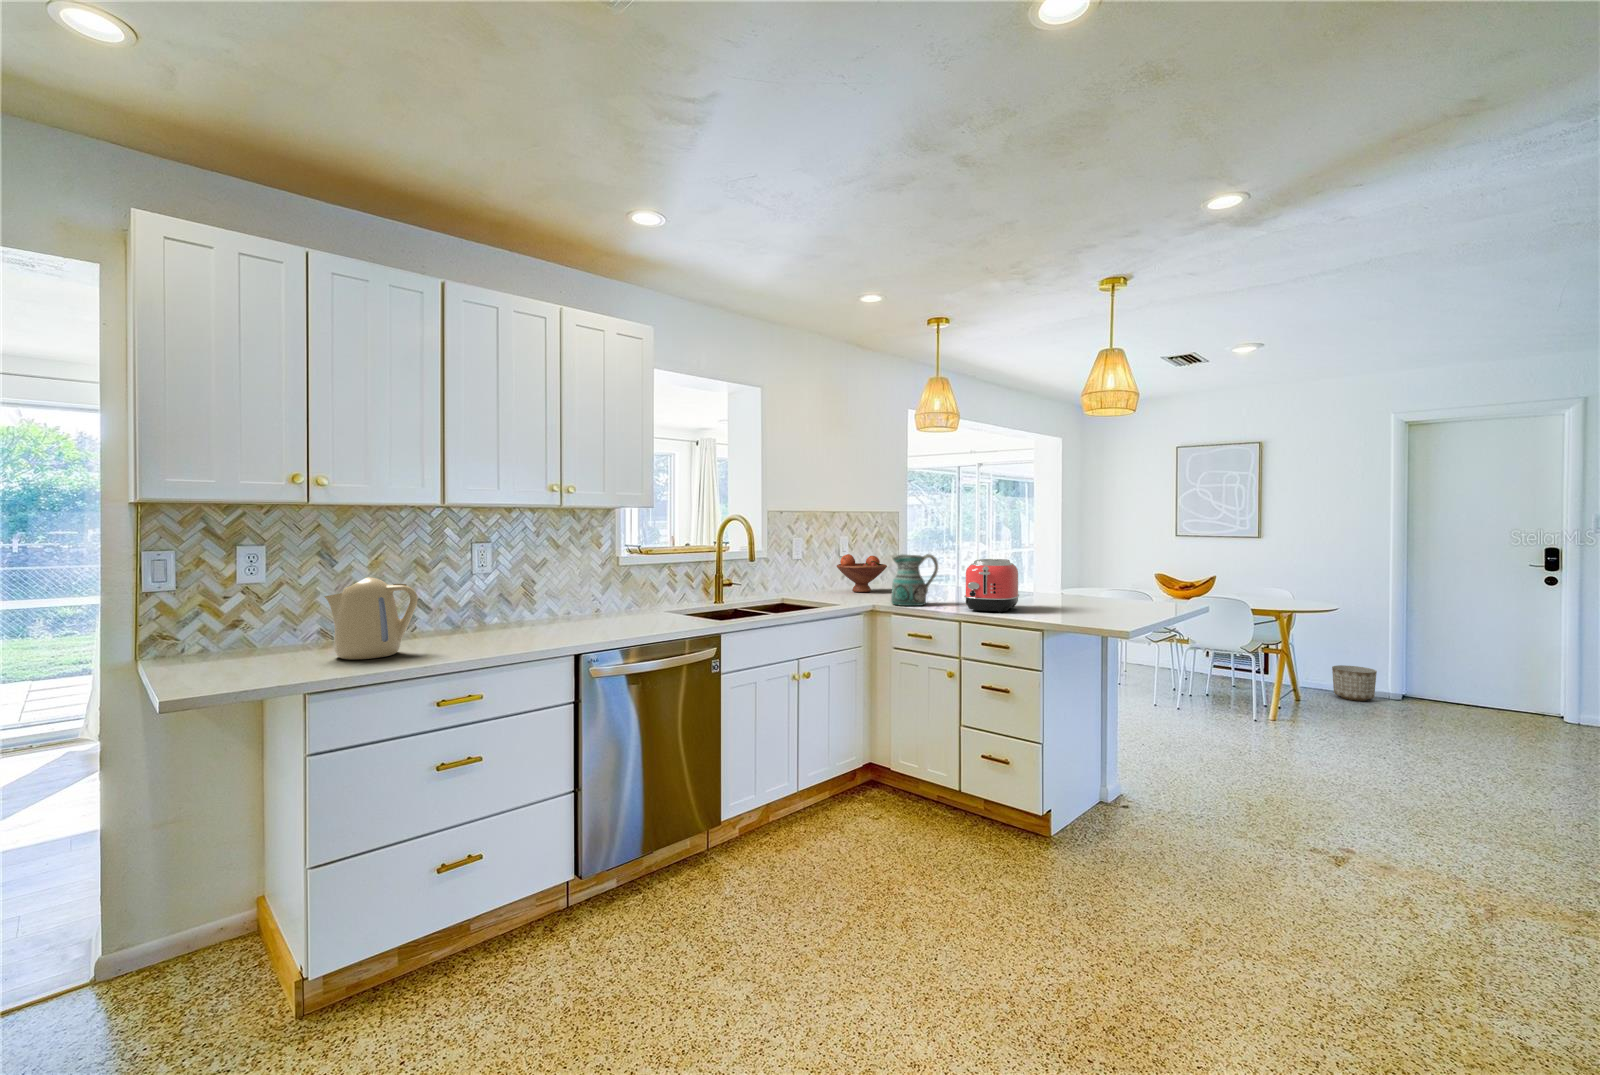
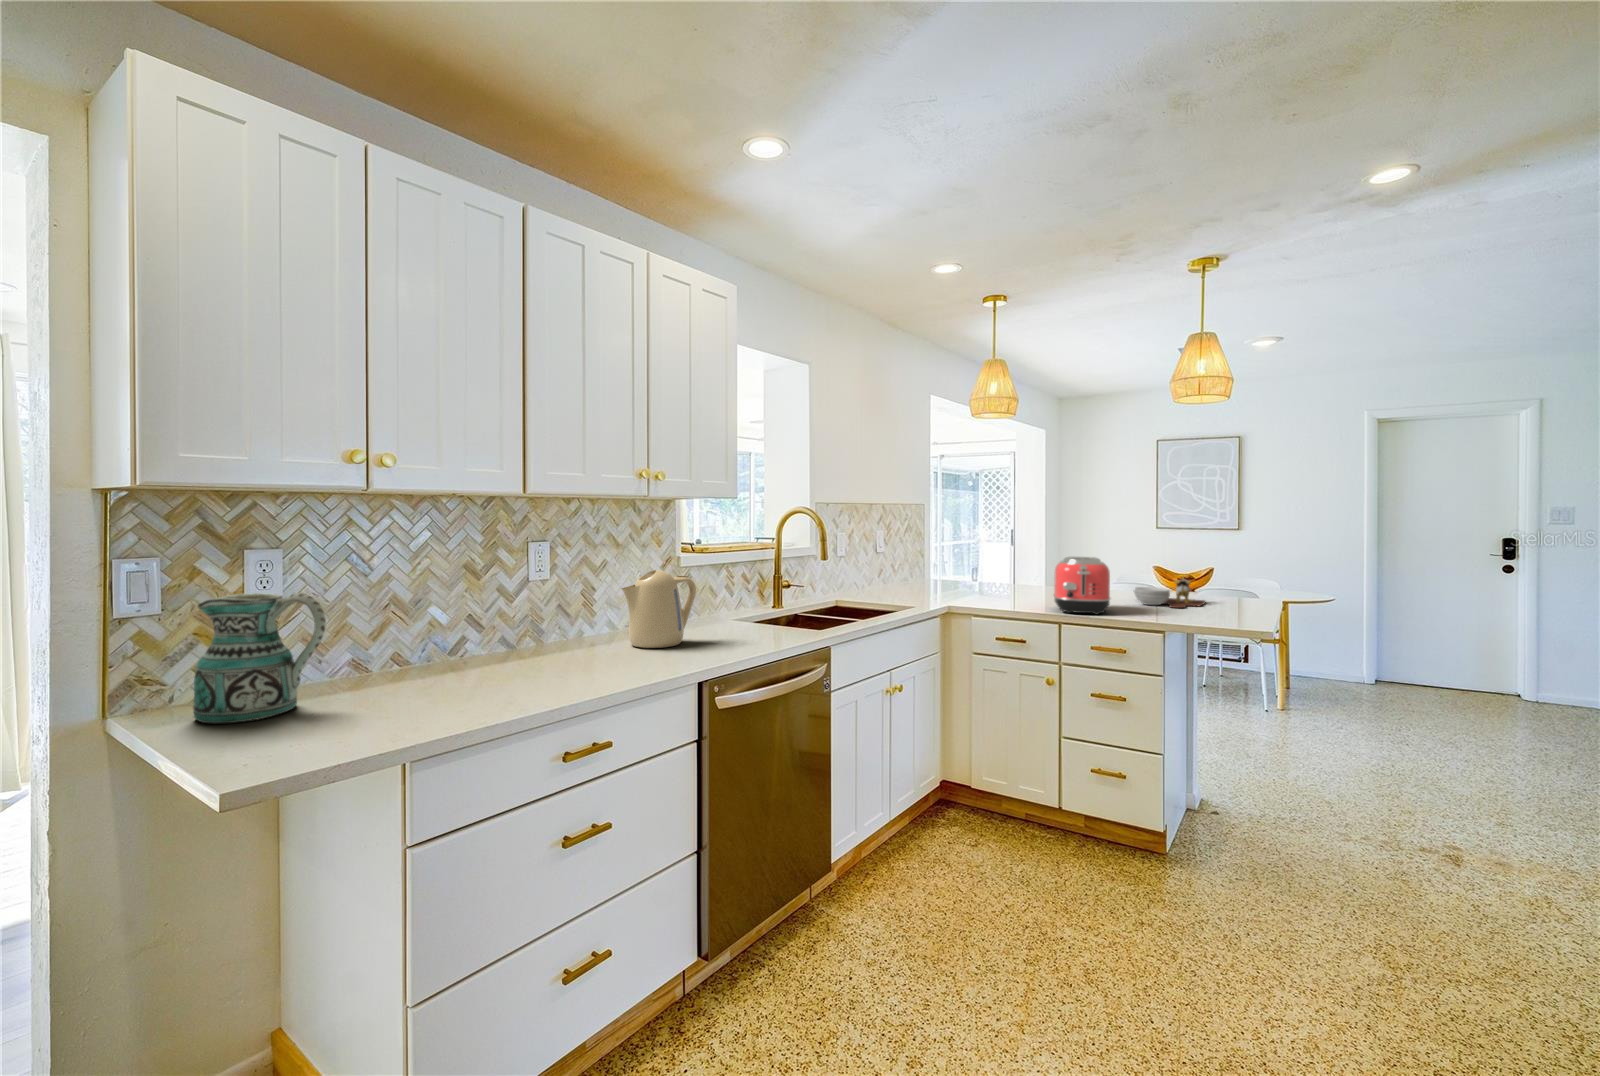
fruit bowl: present [837,554,887,592] -> none [876,550,931,591]
ceramic pitcher: present [891,554,938,606] -> present [193,593,326,723]
kettle: present [325,577,418,659] -> present [621,570,696,648]
cutting board: none [1058,579,1133,609] -> present [1133,577,1205,608]
planter: present [1332,665,1377,701] -> none [1309,653,1351,687]

